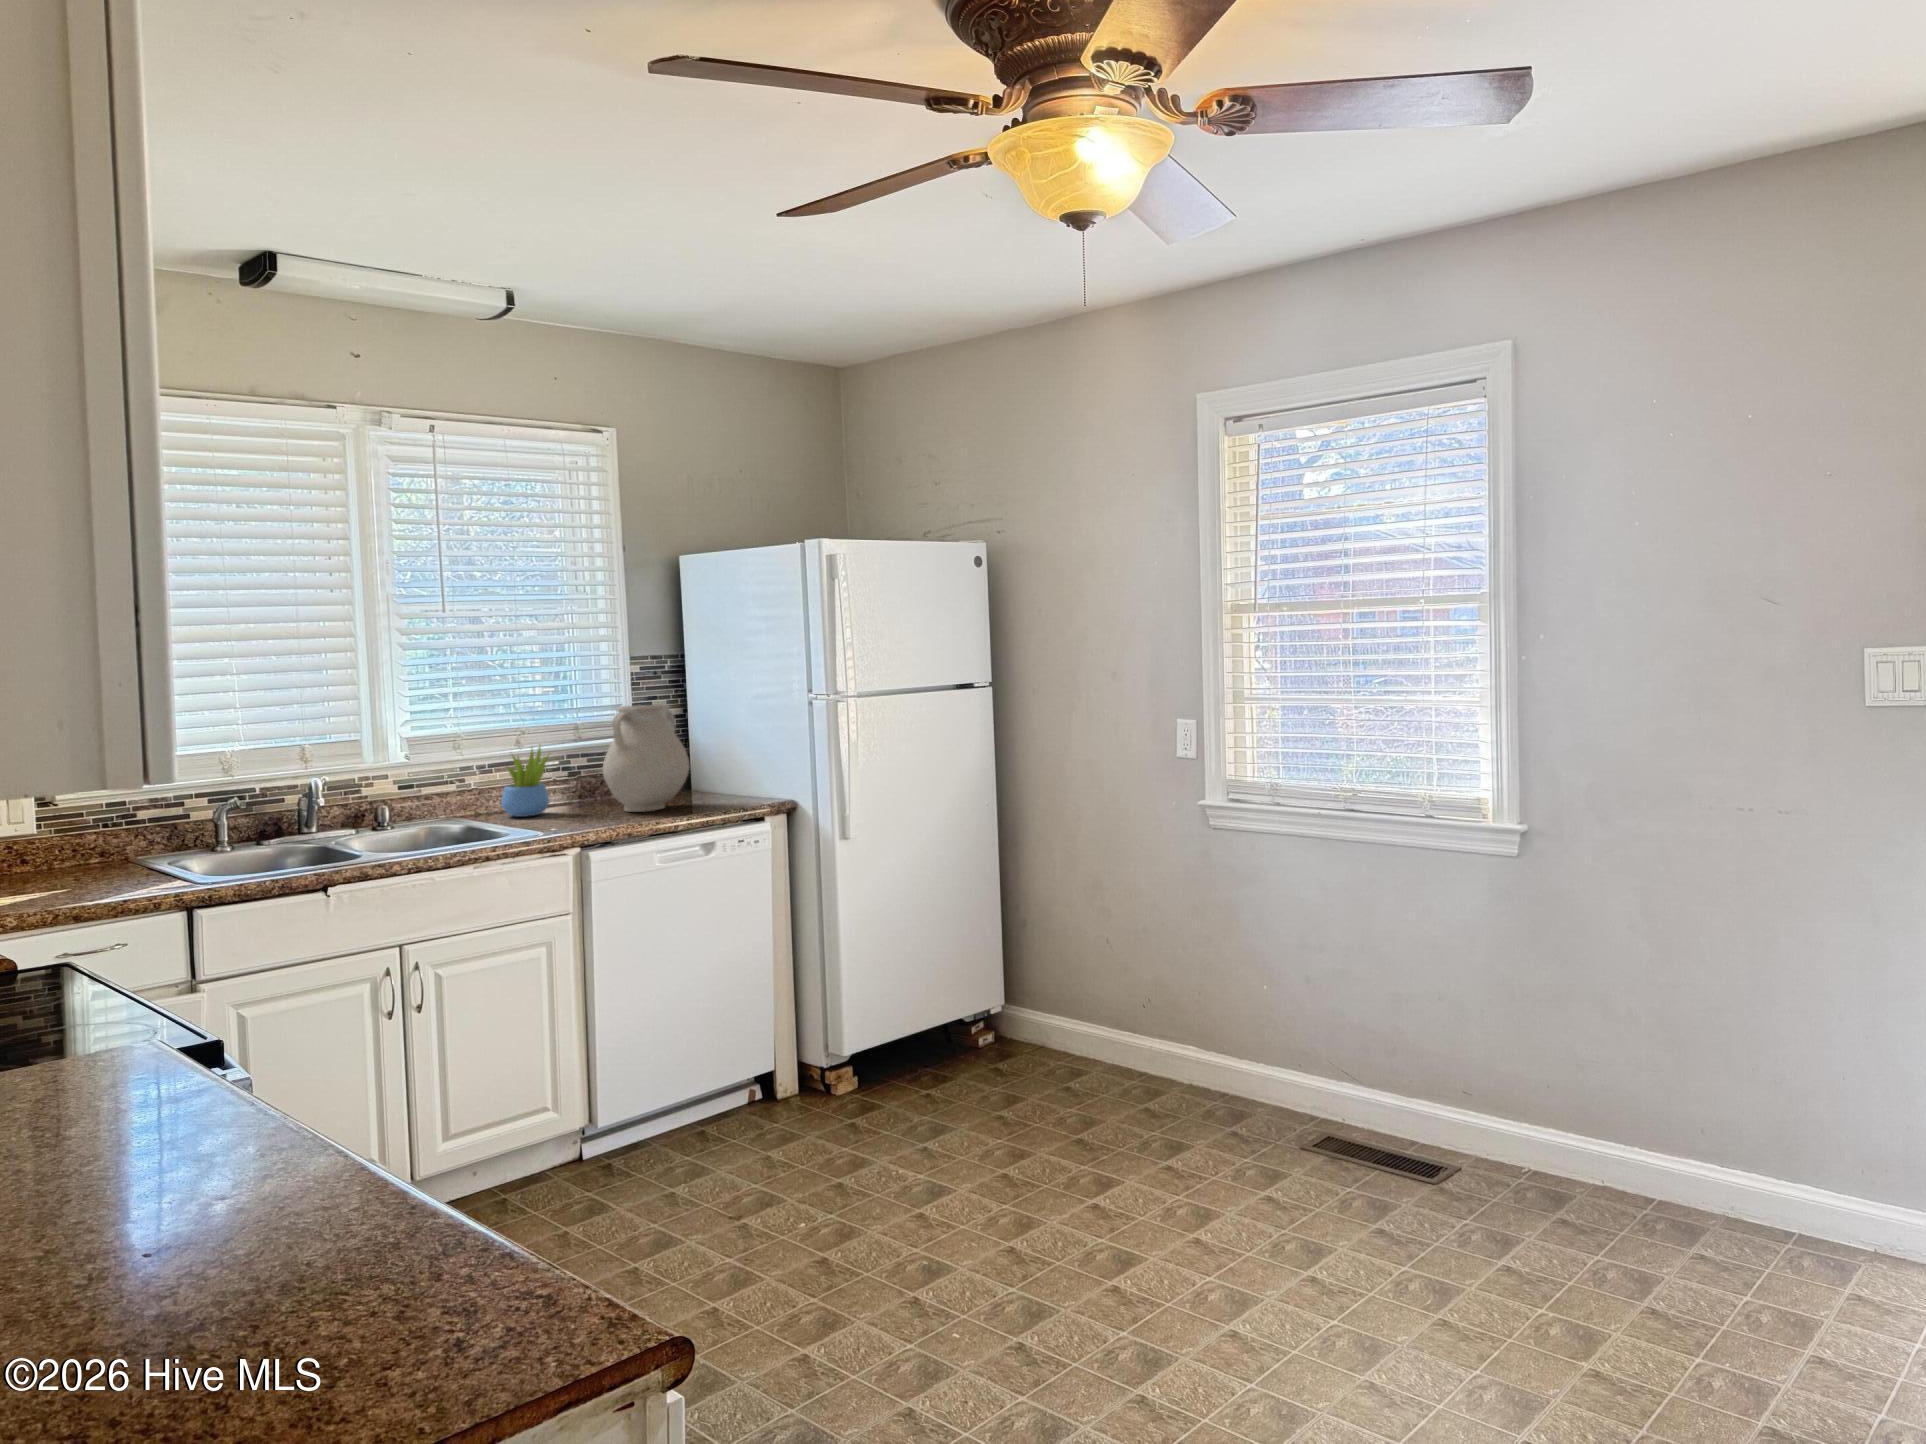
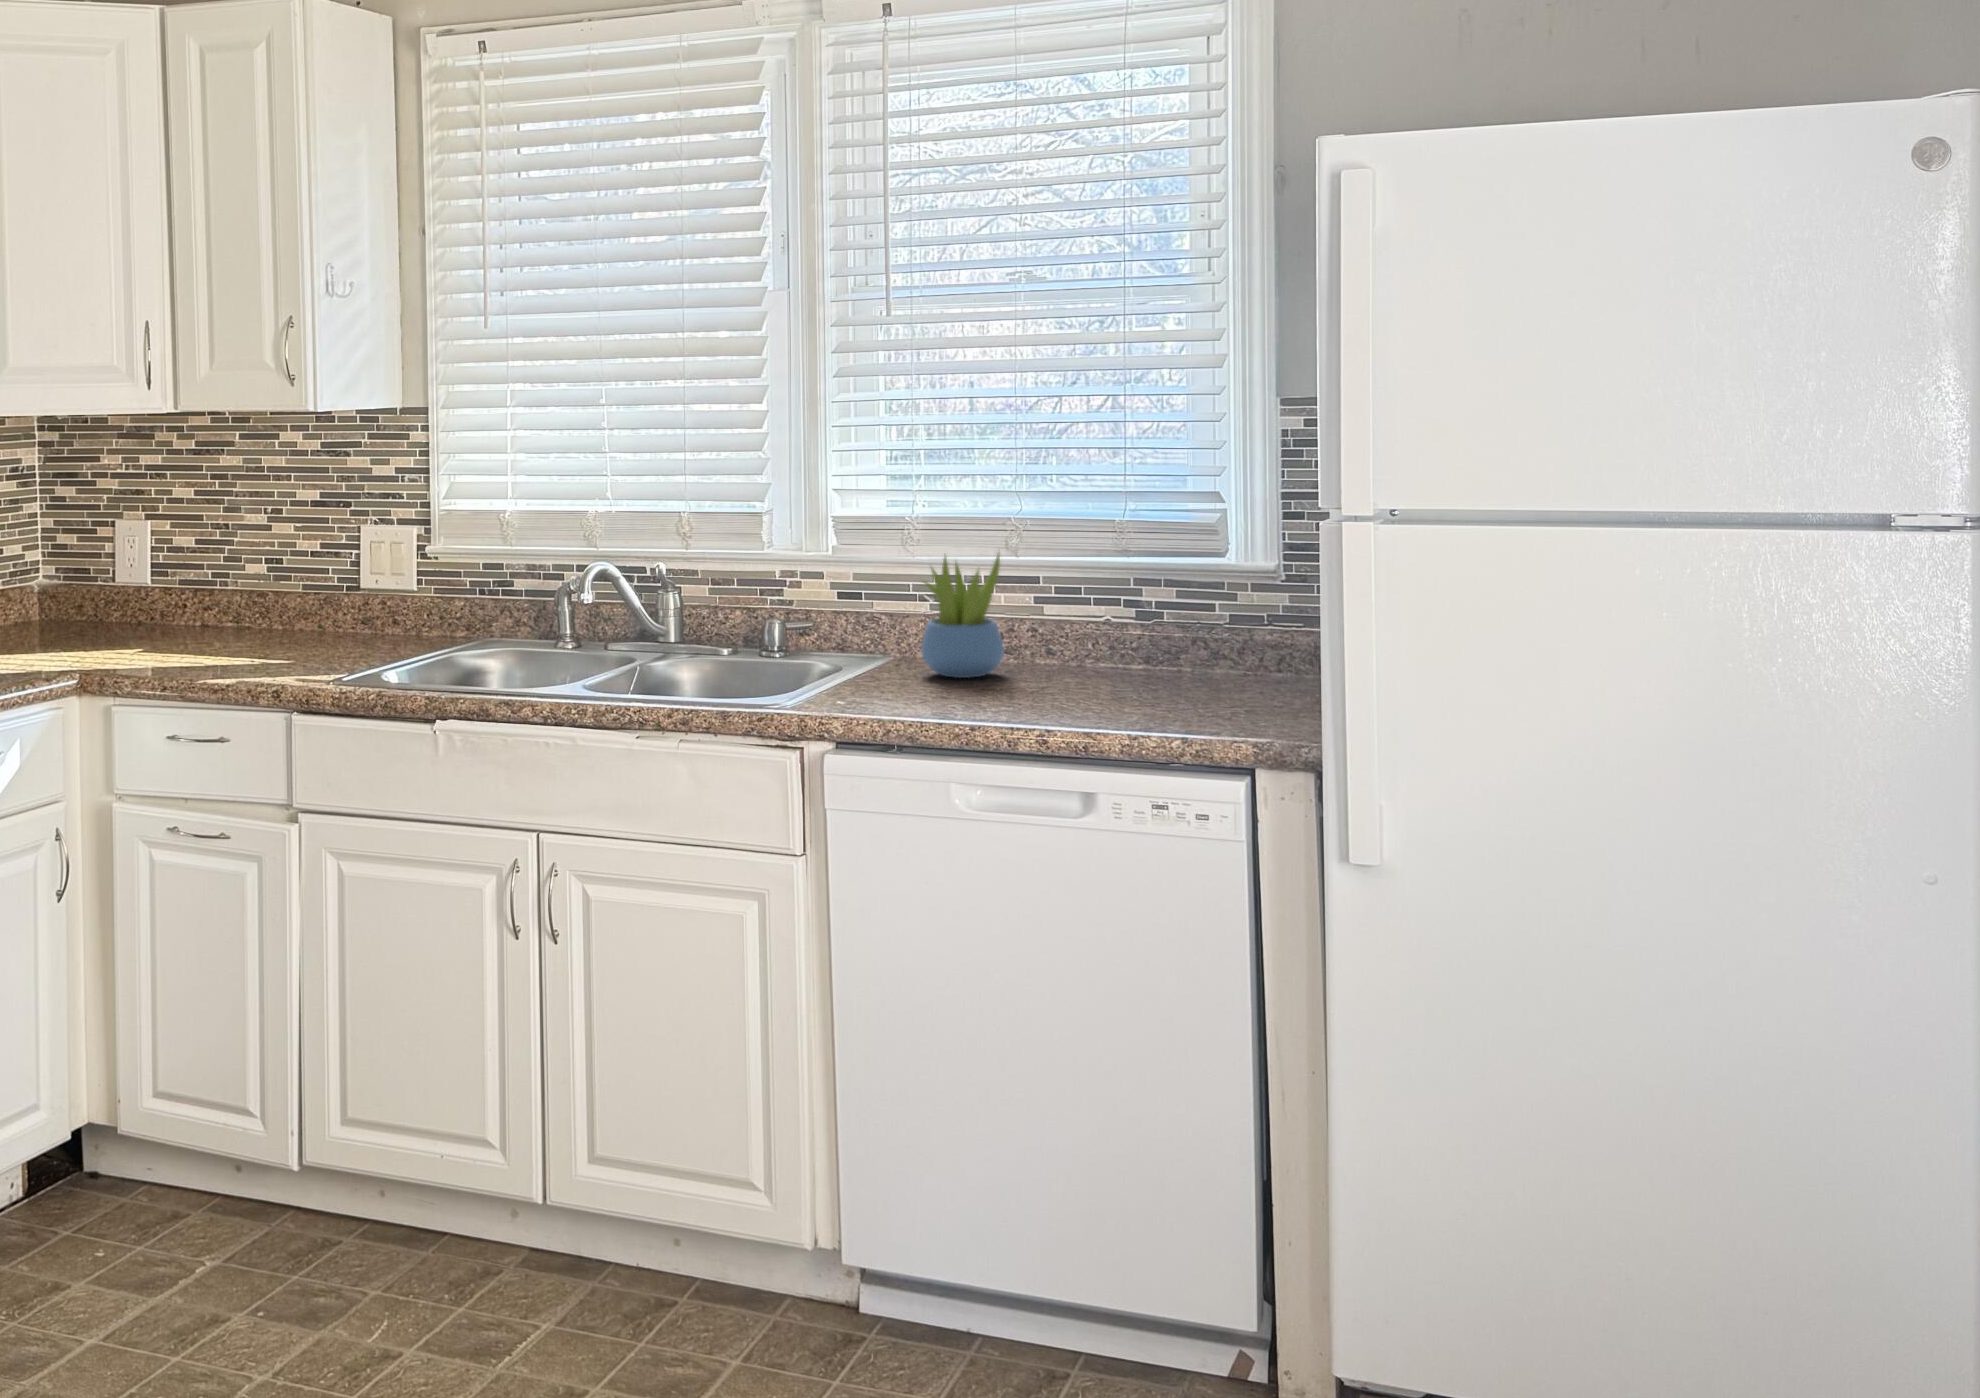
vase: present [603,705,690,812] -> none [1007,495,1180,708]

